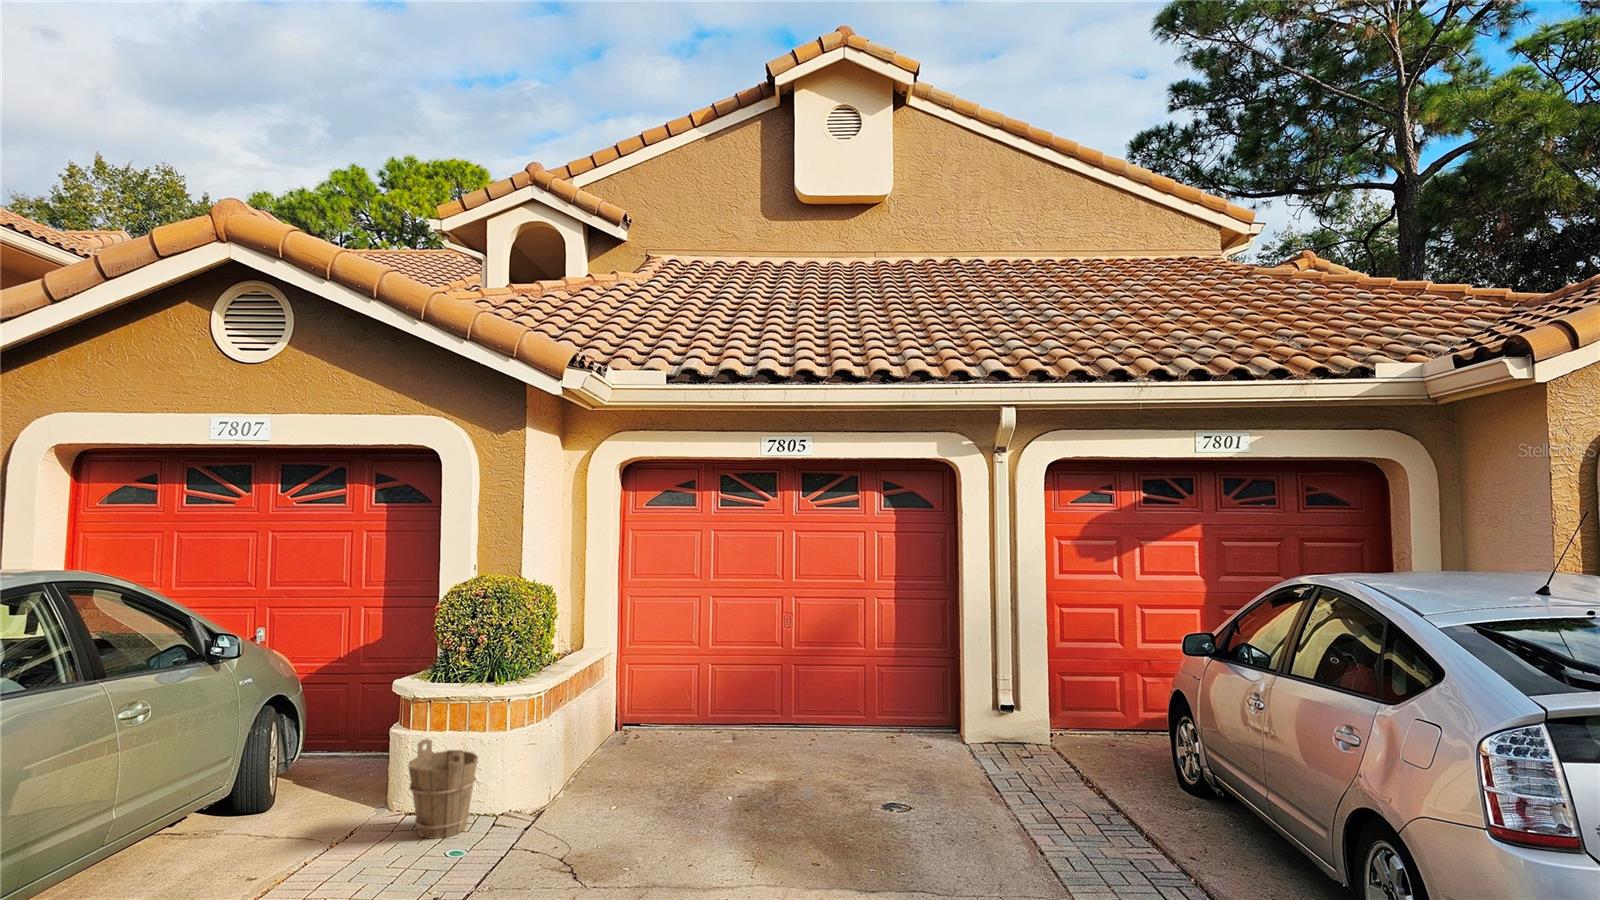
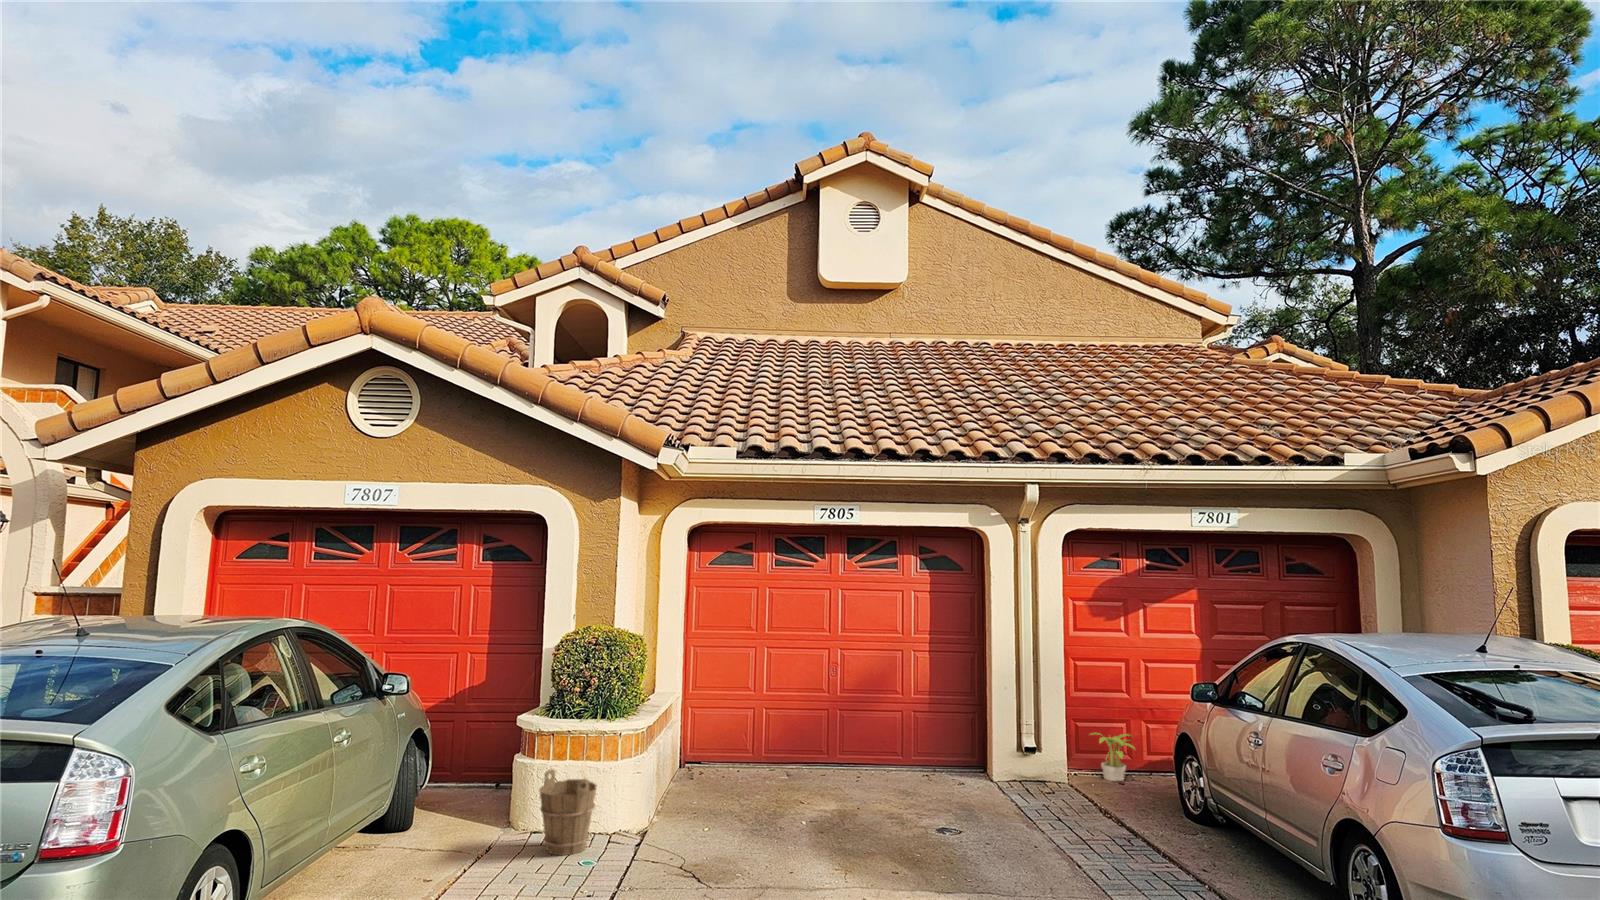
potted plant: none [1074,690,1128,744] -> present [1092,733,1135,781]

